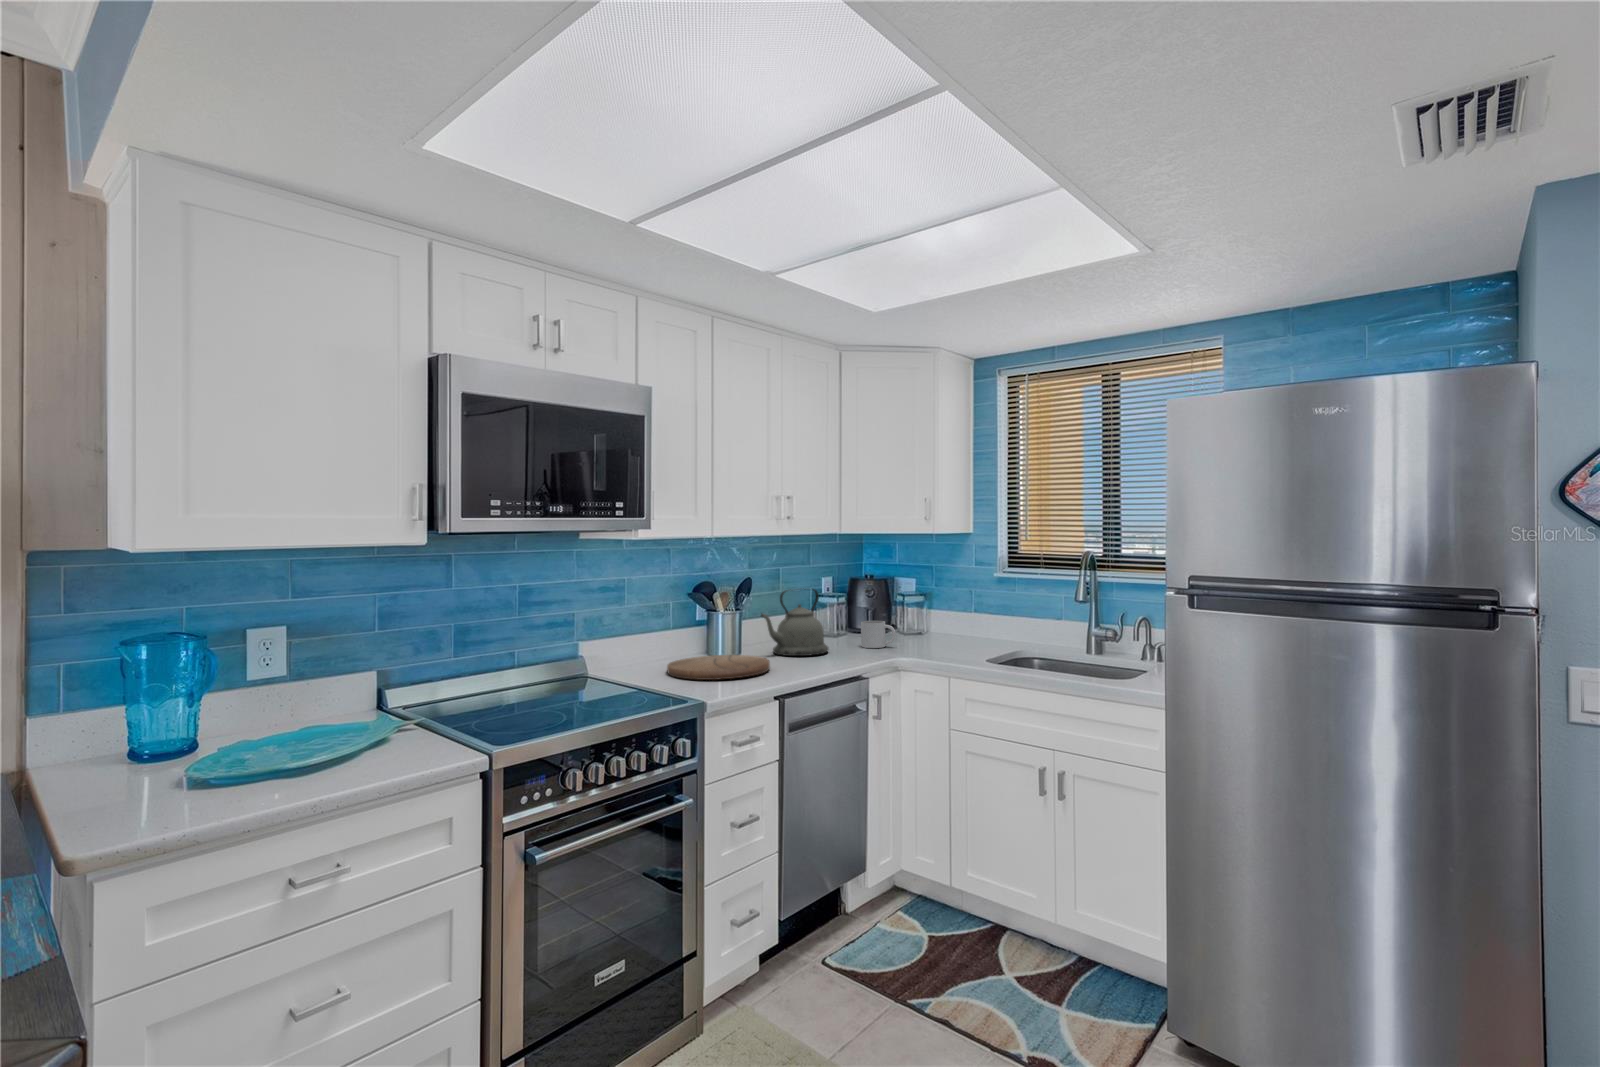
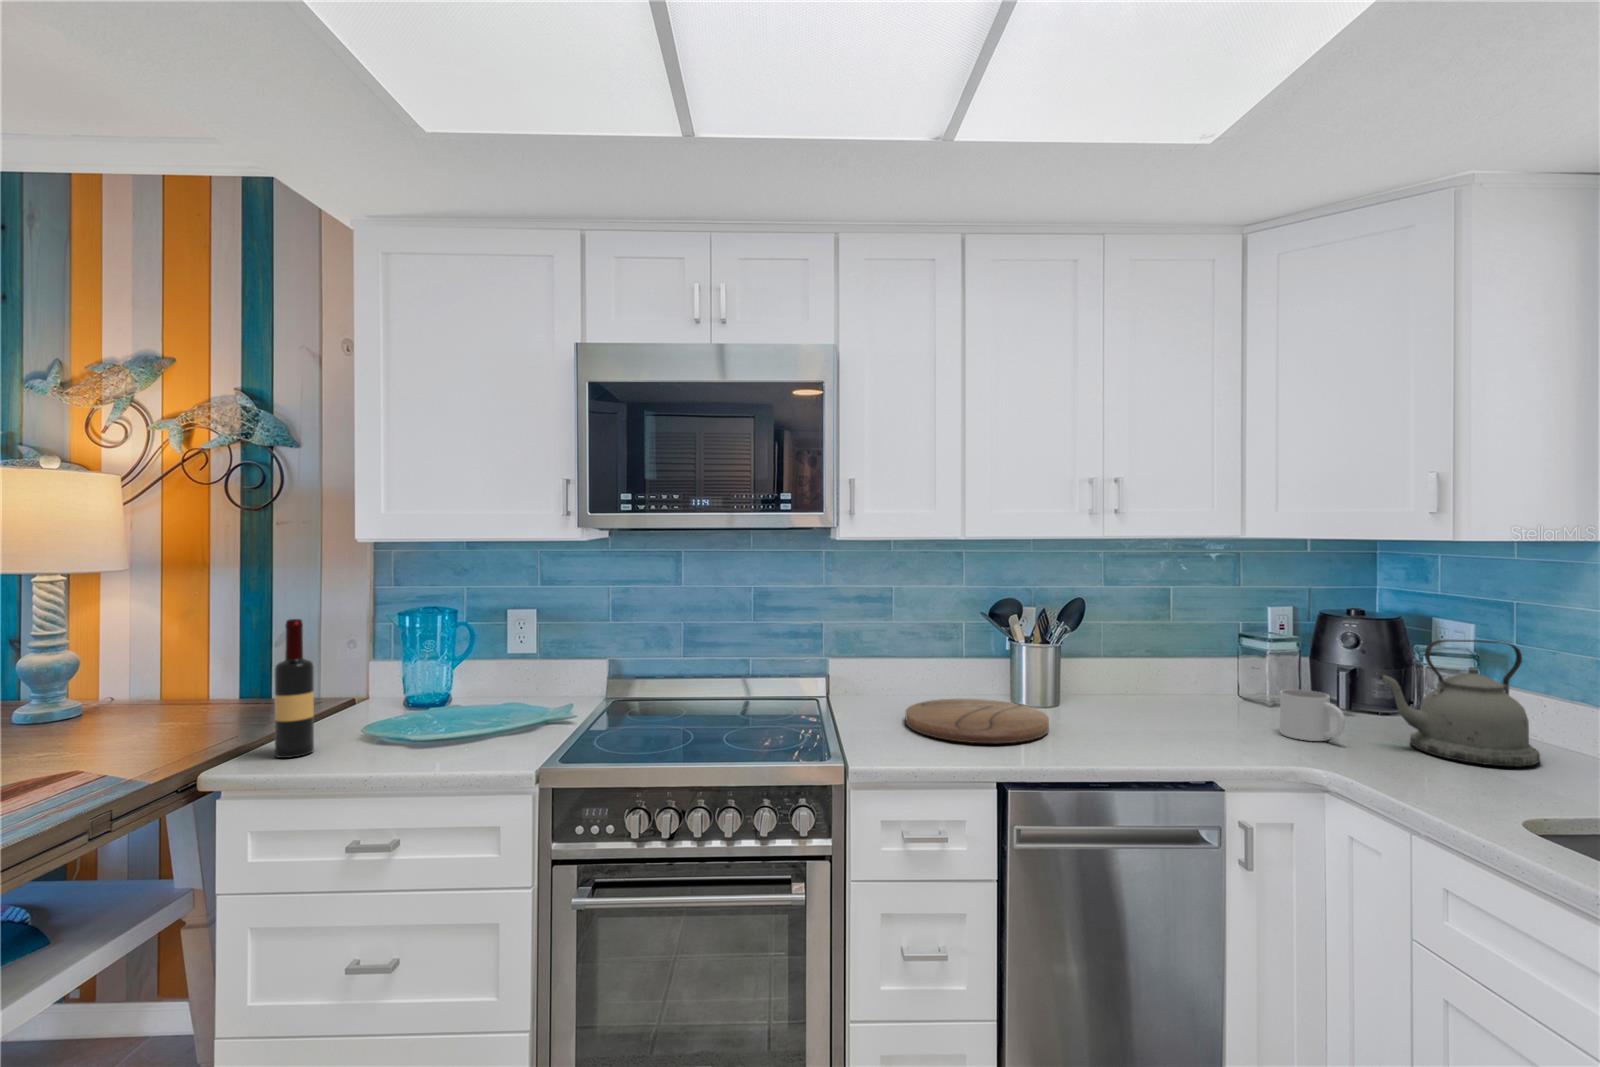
kettle: present [761,589,828,656] -> present [1380,640,1540,767]
wine bottle: none [102,646,159,825] -> present [275,619,314,758]

